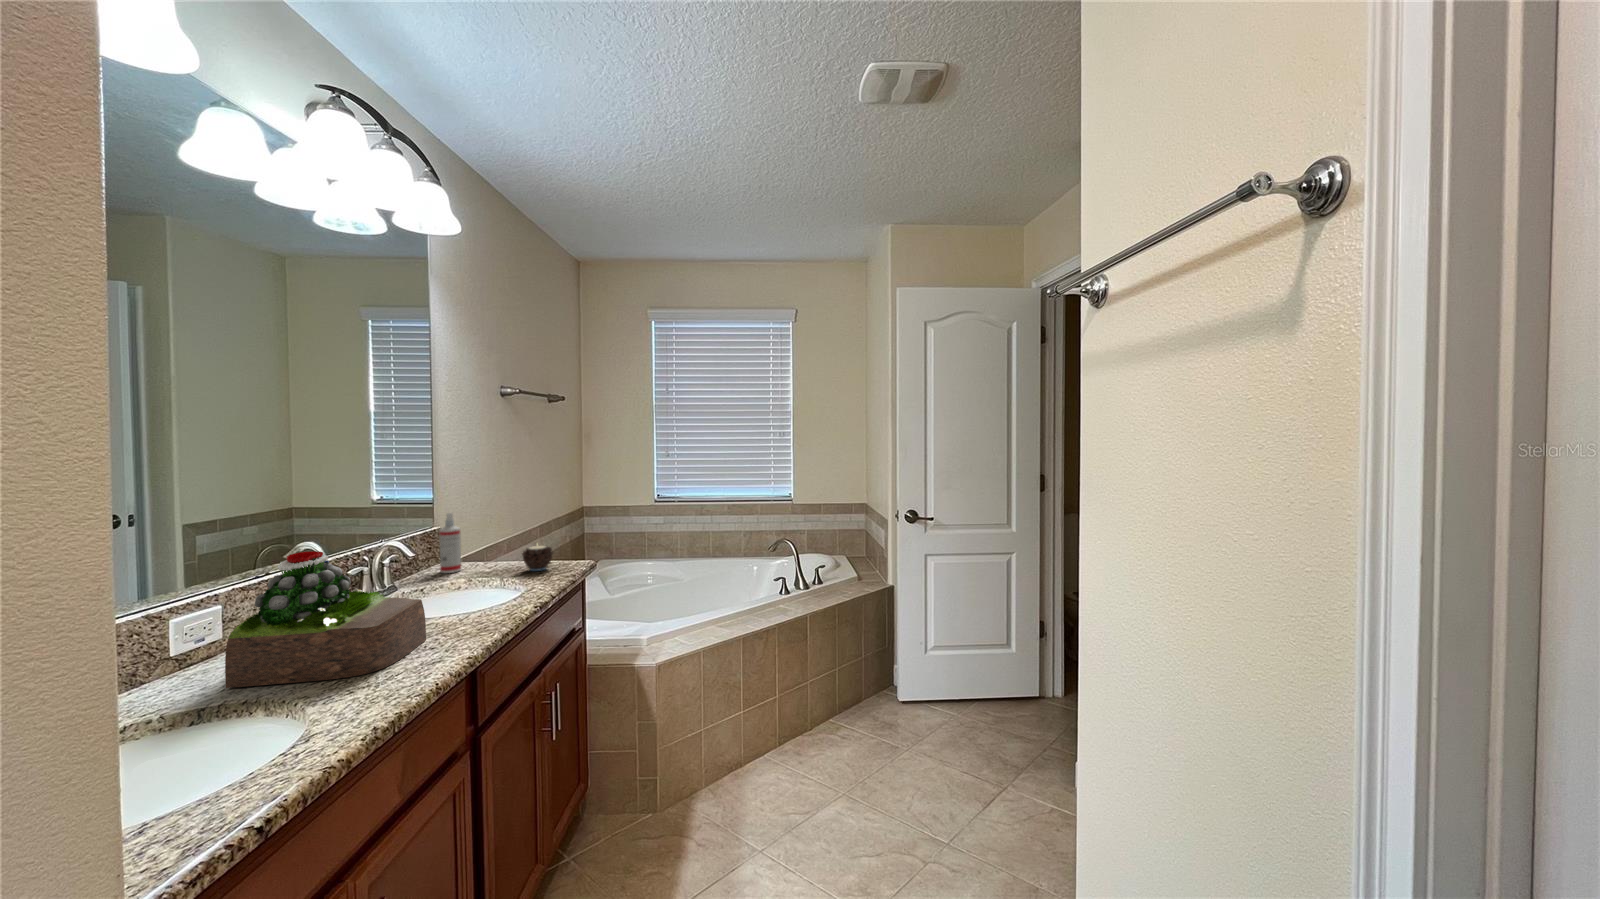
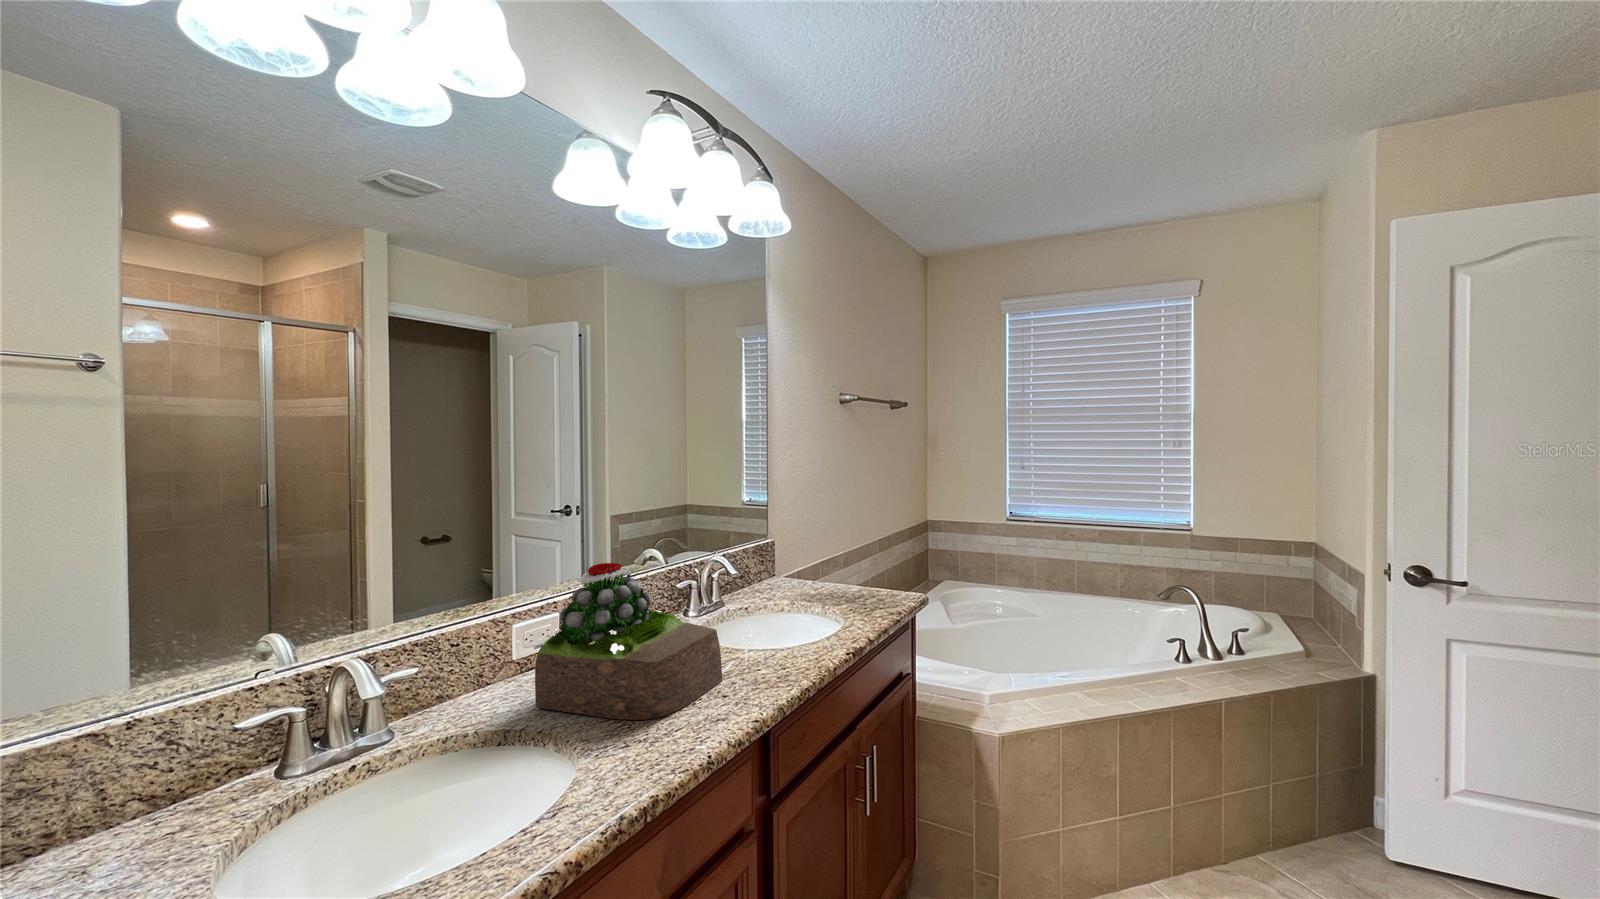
spray bottle: present [439,513,461,573] -> none [764,523,786,592]
candle: present [522,545,553,571] -> none [845,563,882,599]

